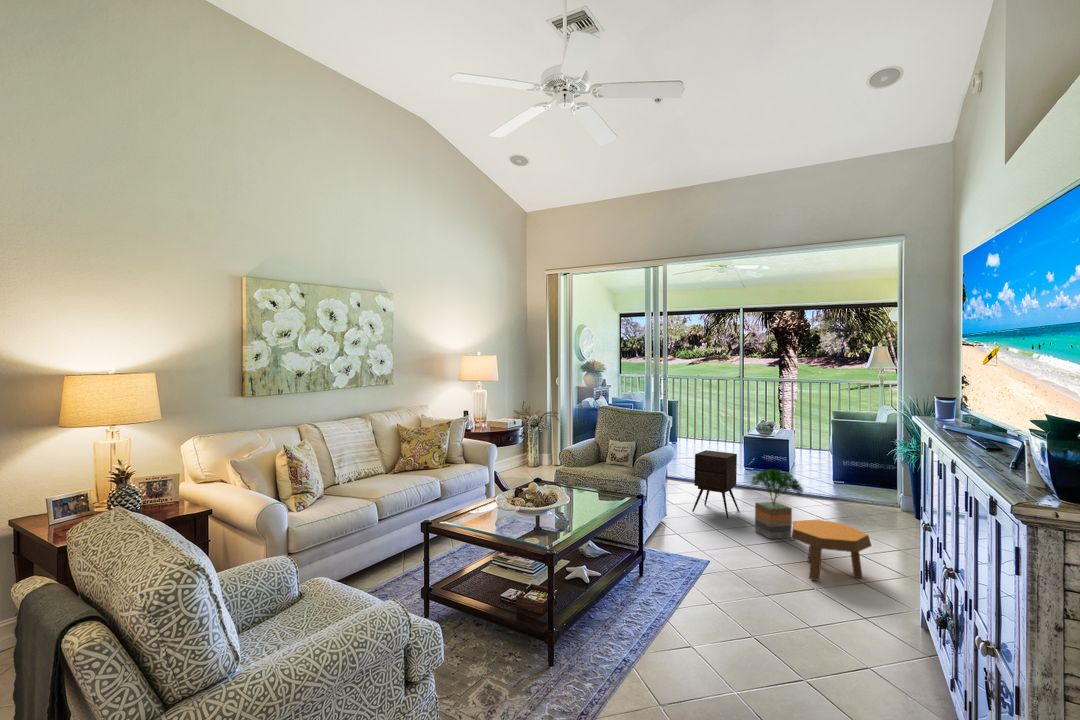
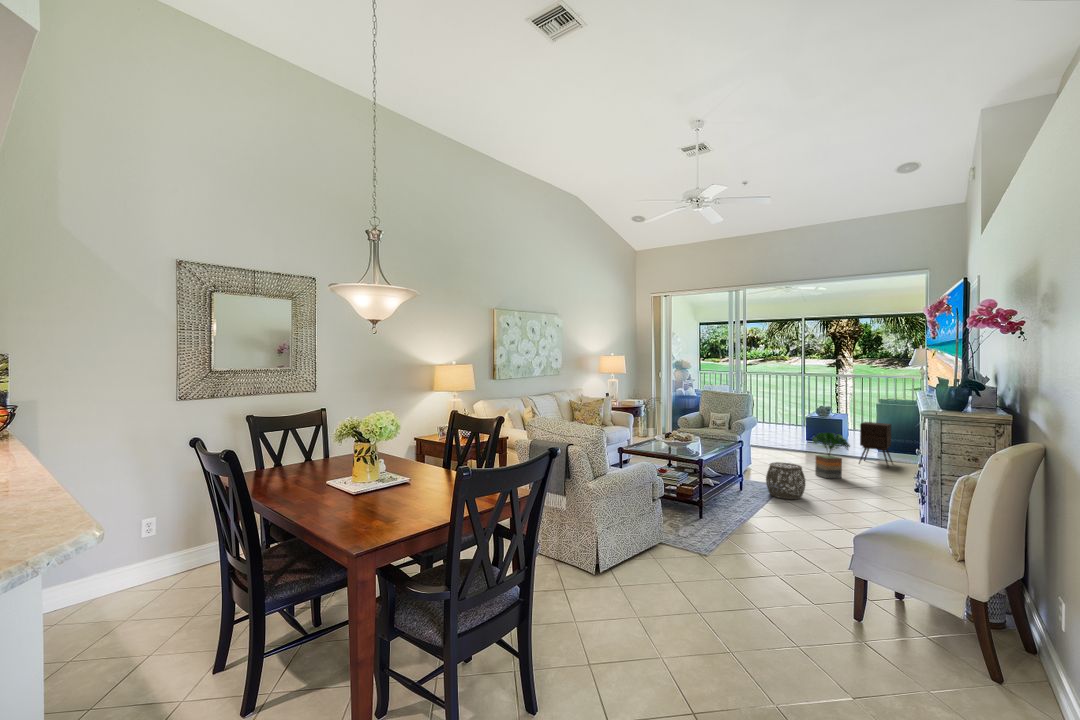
side table: present [692,450,739,519] -> present [859,422,893,468]
footstool: present [792,520,871,581] -> none [840,463,895,497]
woven basket: none [680,526,741,592] -> present [766,462,806,499]

